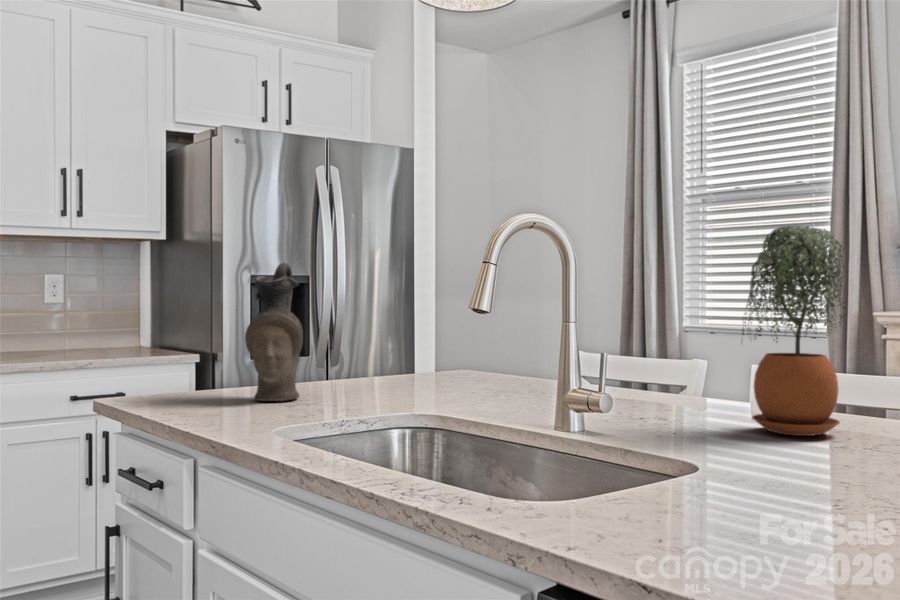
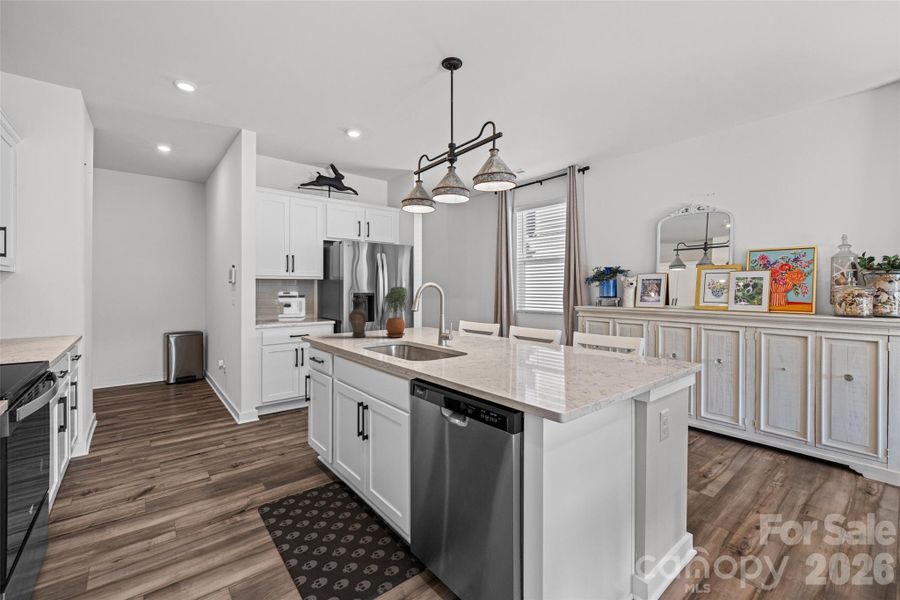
potted plant: present [742,226,845,436] -> present [384,287,407,337]
coffee maker: none [39,272,115,355] -> present [278,292,305,321]

